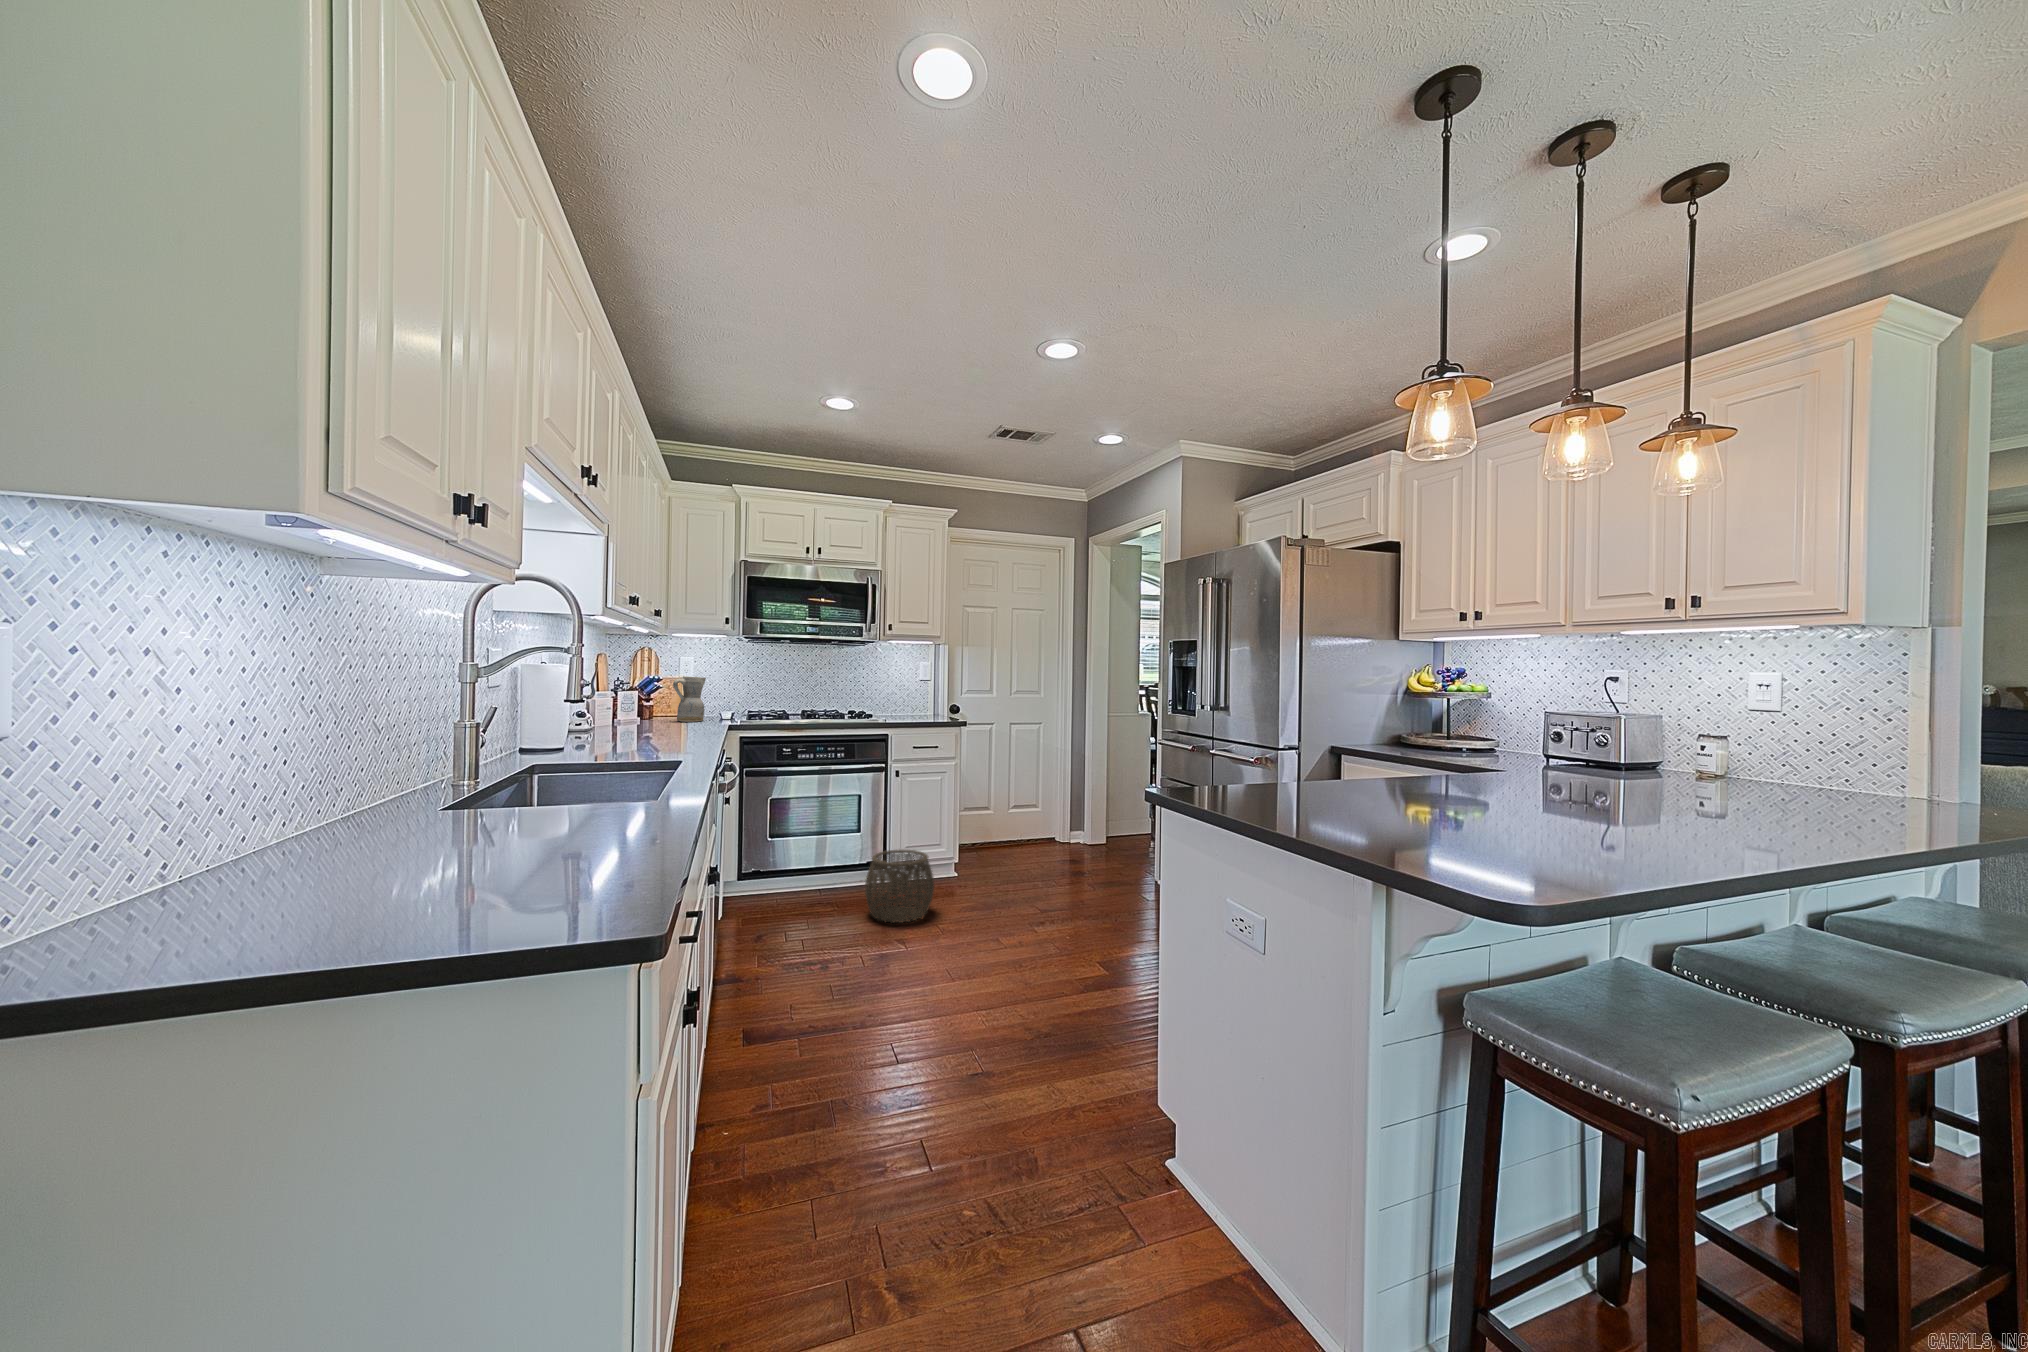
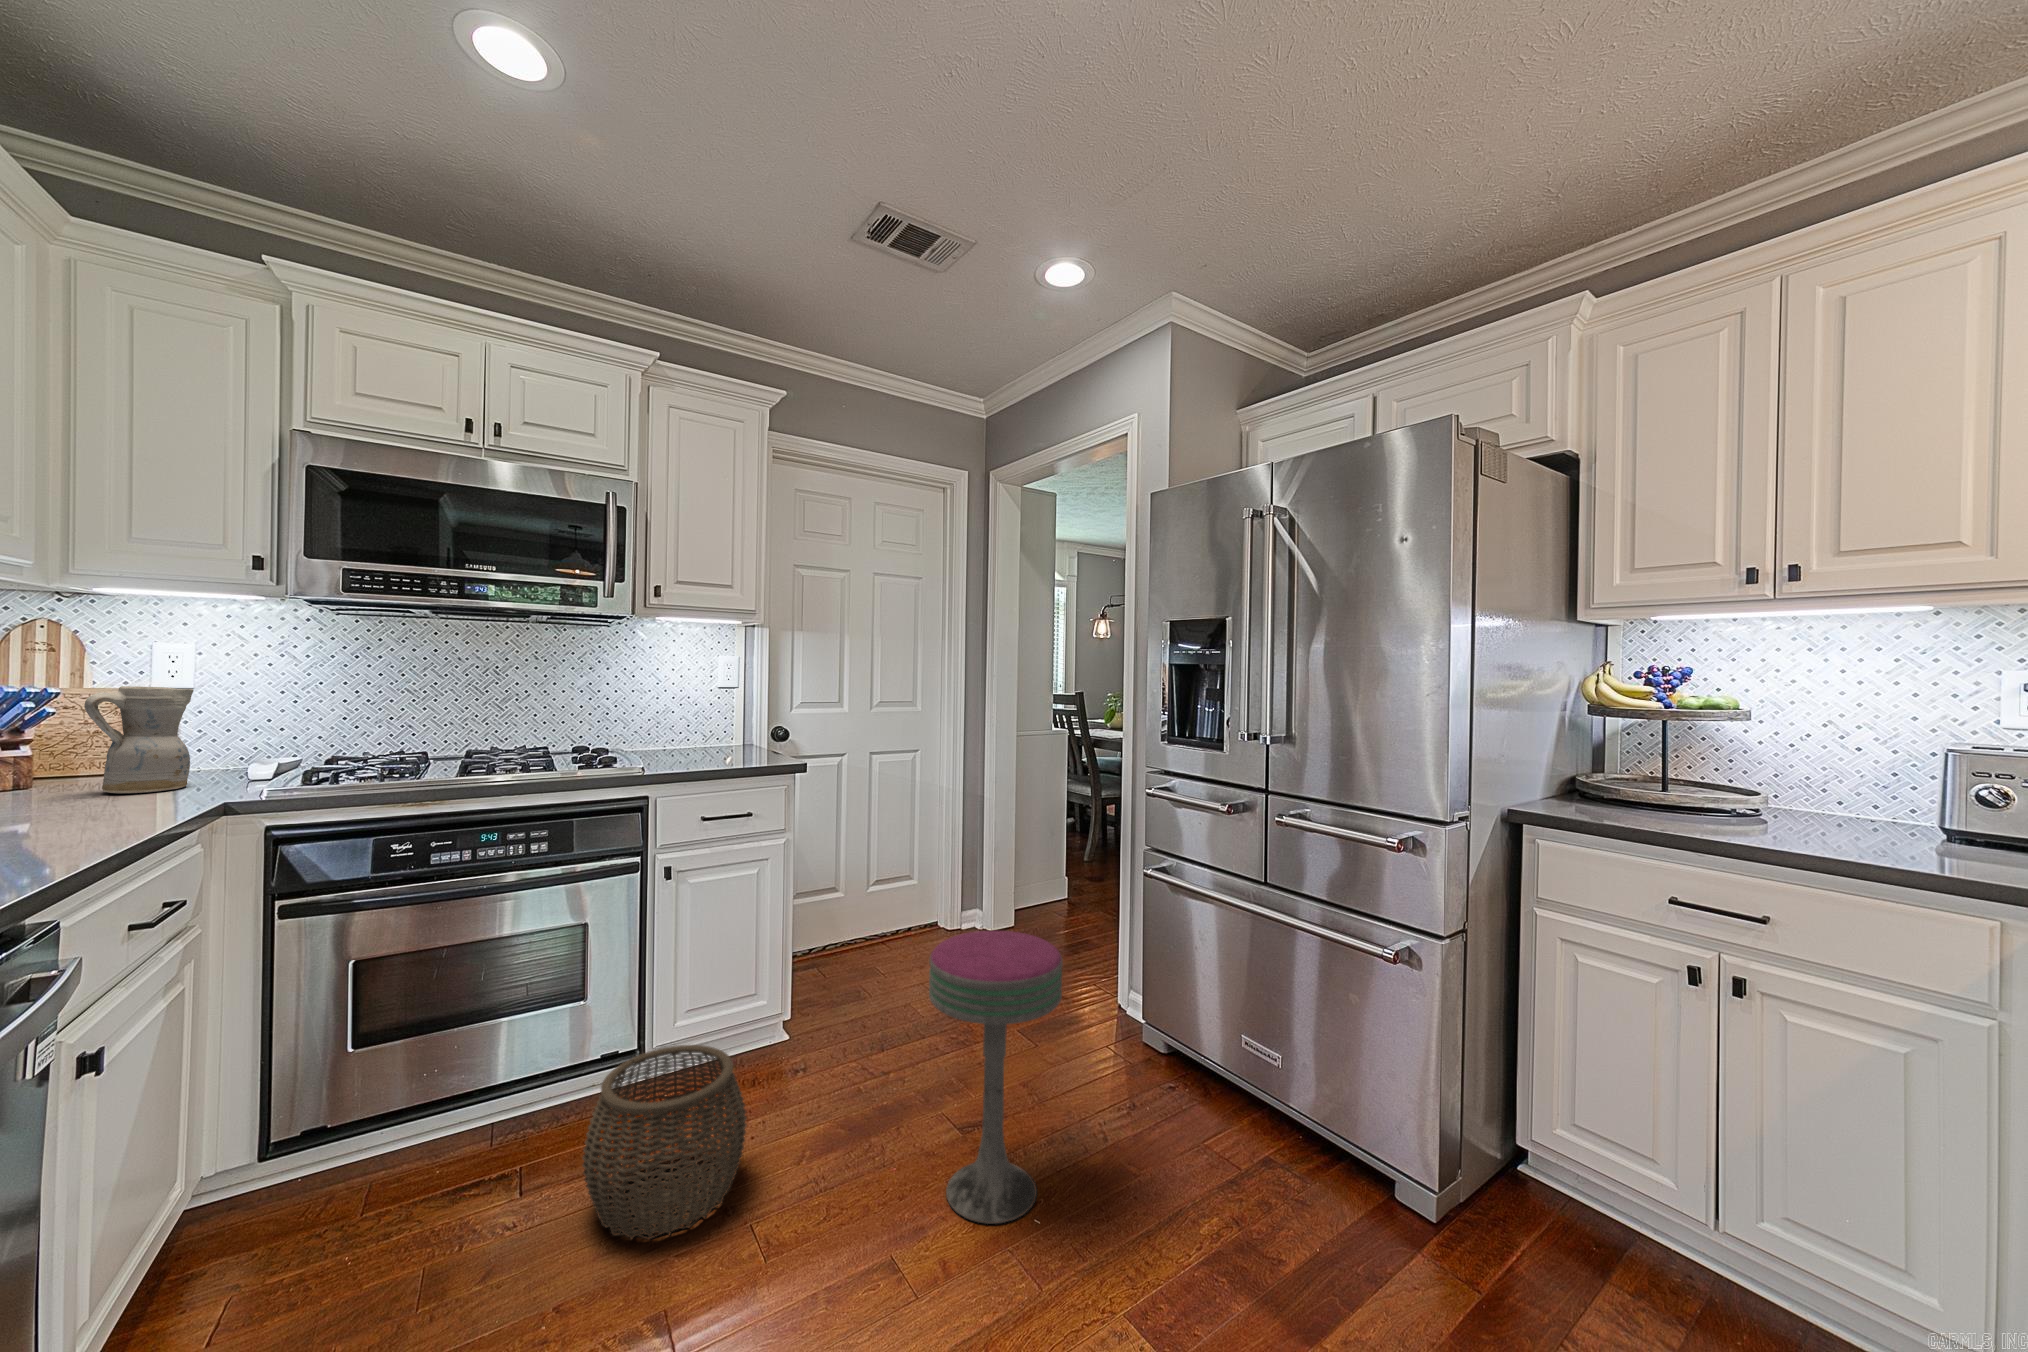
bar stool: none [1018,803,1084,936] -> present [929,930,1063,1224]

